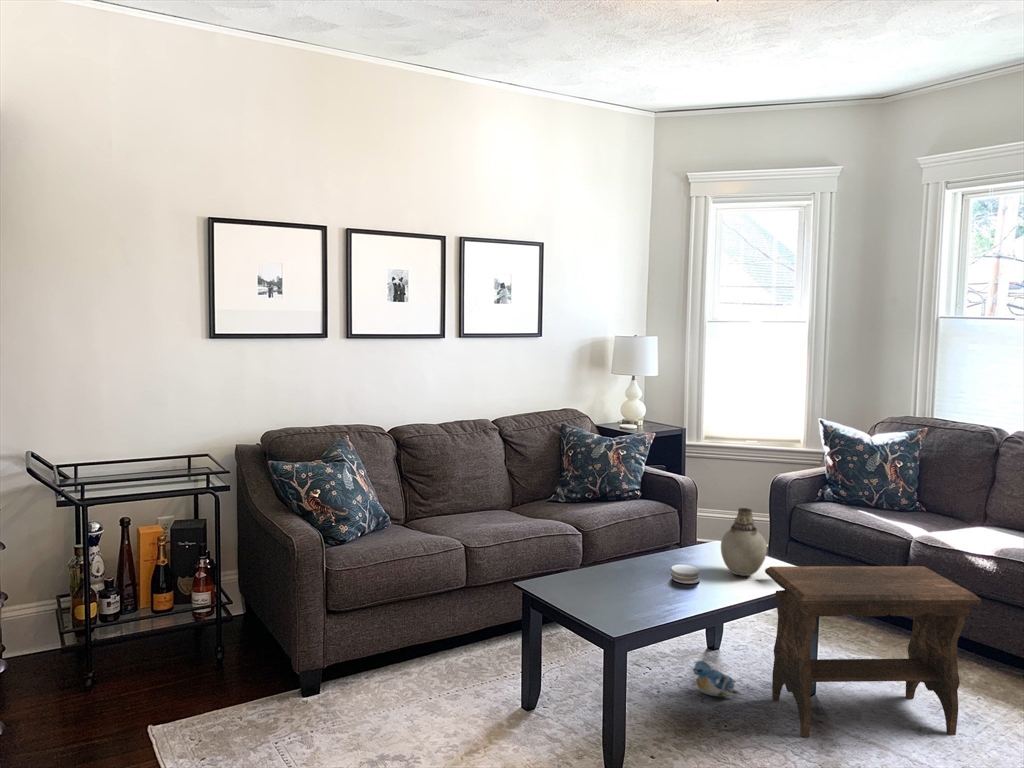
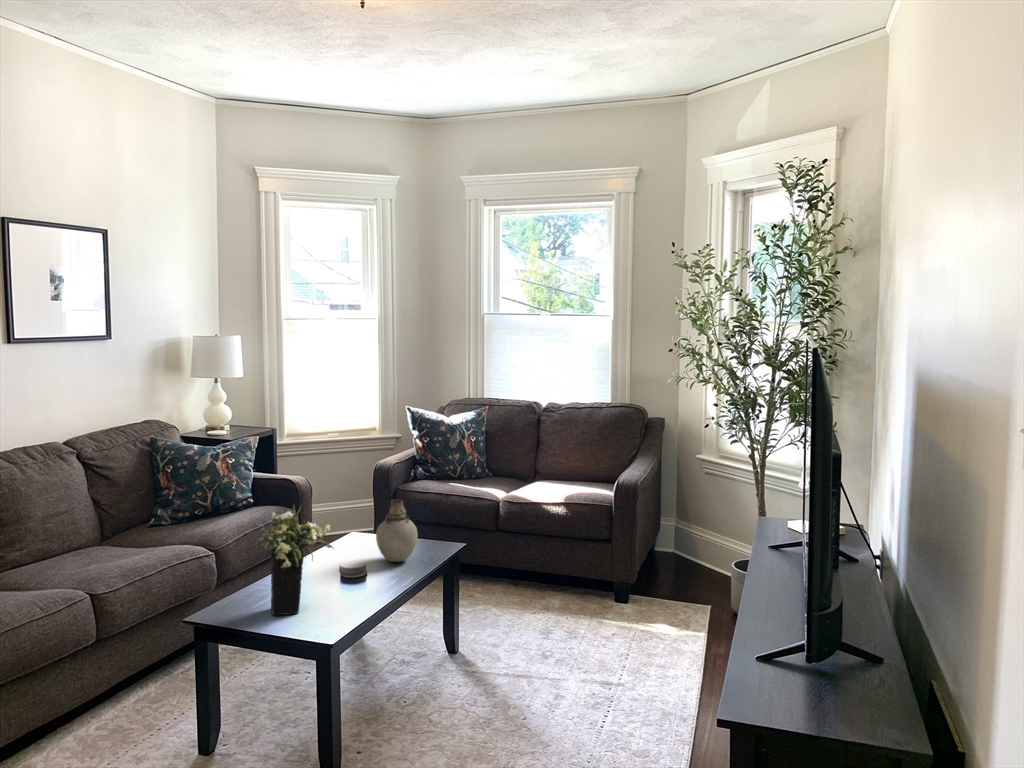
flower arrangement: none [575,492,655,599] -> present [256,505,333,615]
footstool: present [765,566,981,737] -> none [418,523,580,689]
plush toy: present [693,661,739,697] -> none [361,649,404,679]

